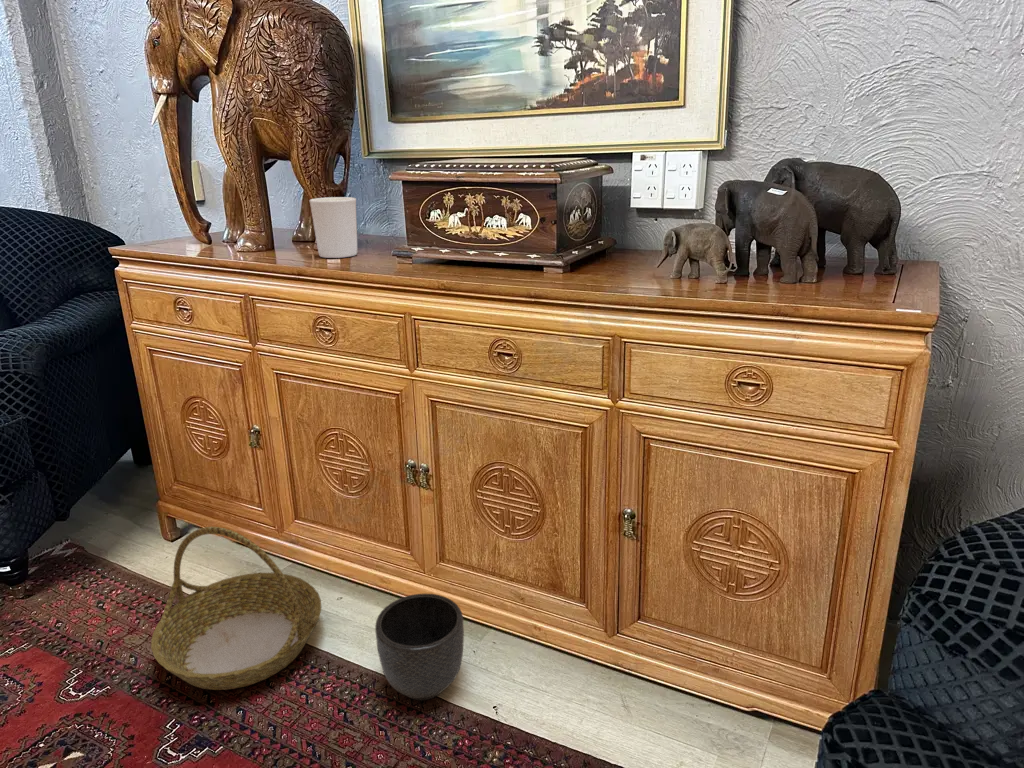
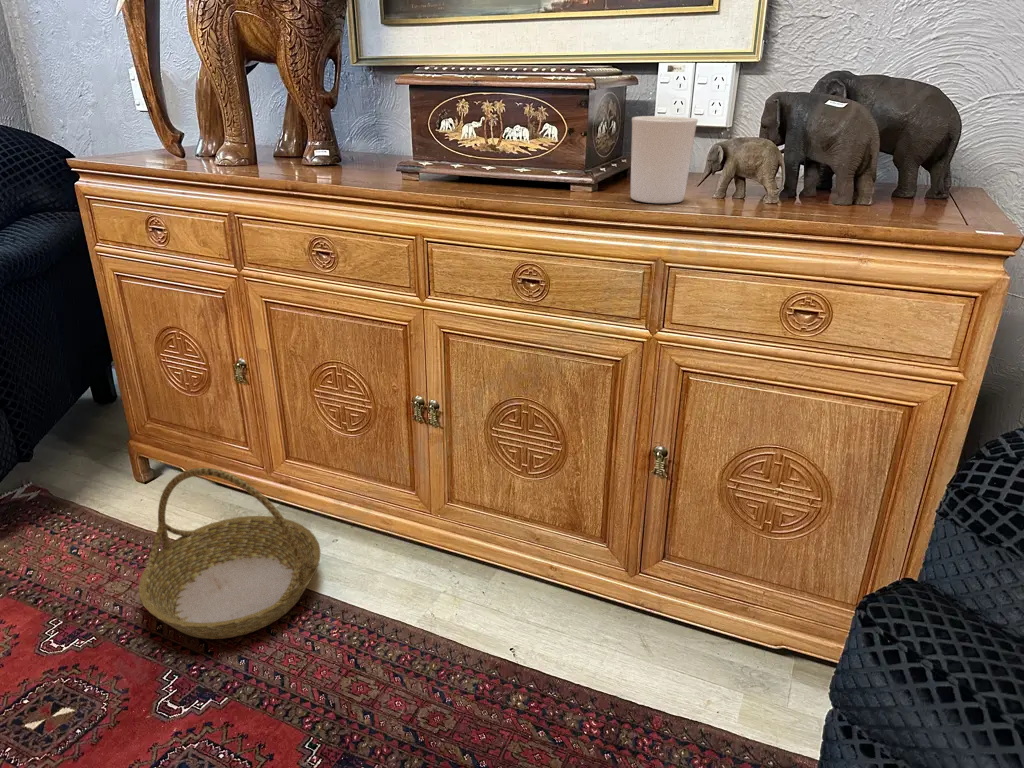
candle holder: present [310,197,357,258] -> present [631,116,697,203]
planter: present [375,594,464,700] -> none [386,535,479,644]

